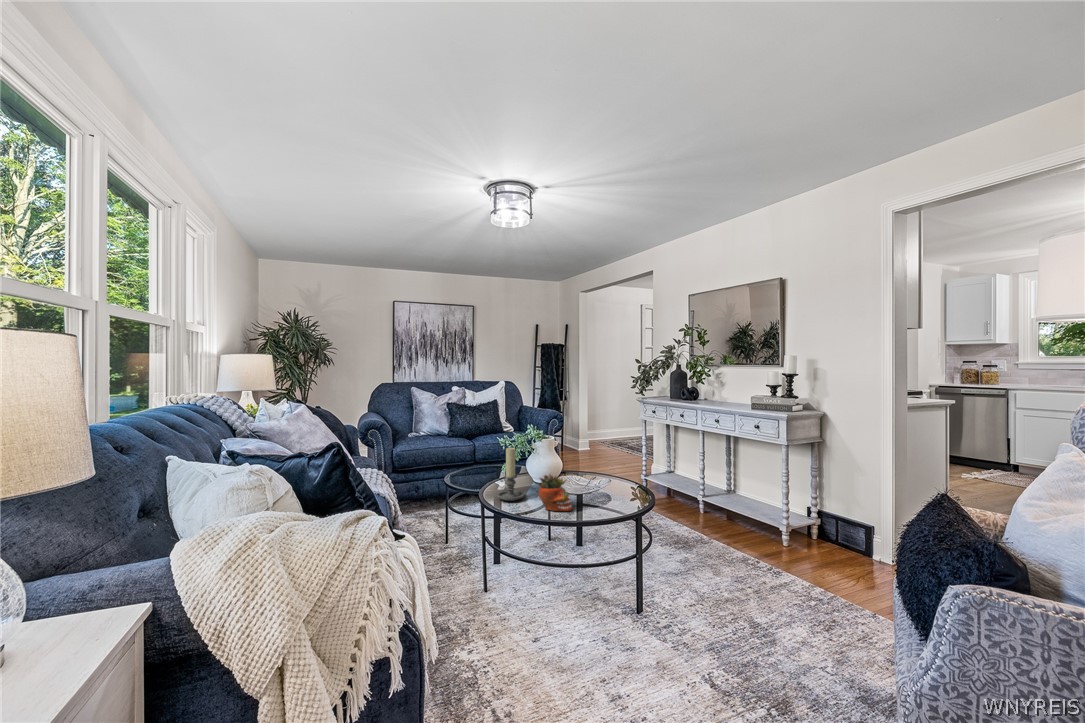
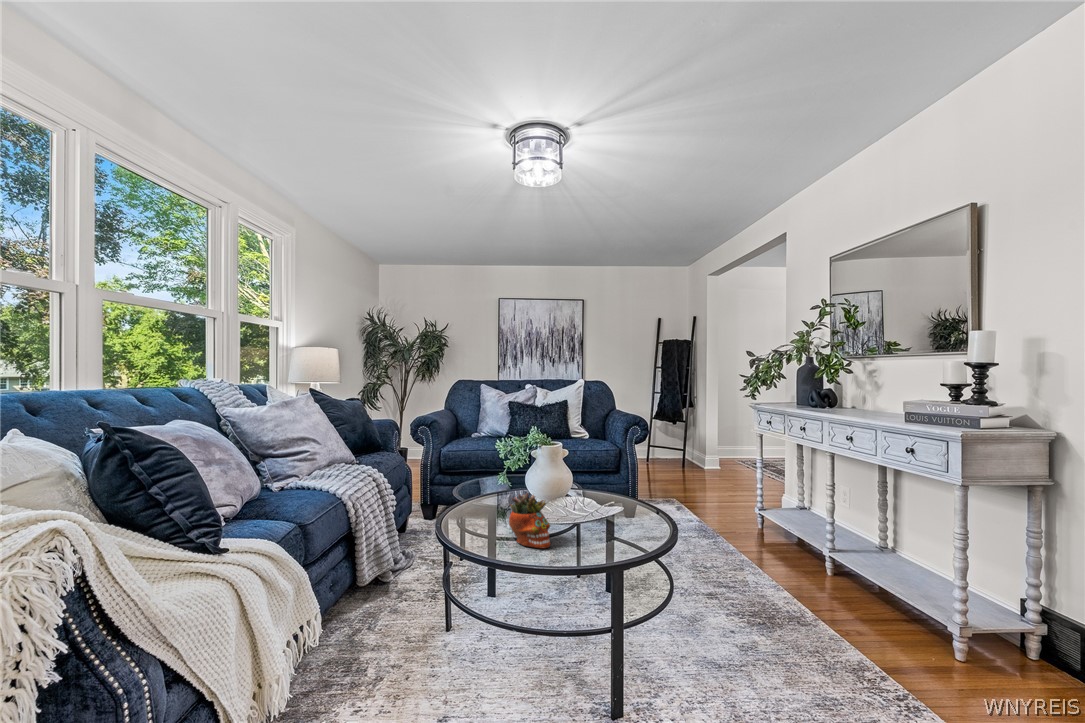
candle holder: present [497,447,524,501] -> none [475,454,511,525]

